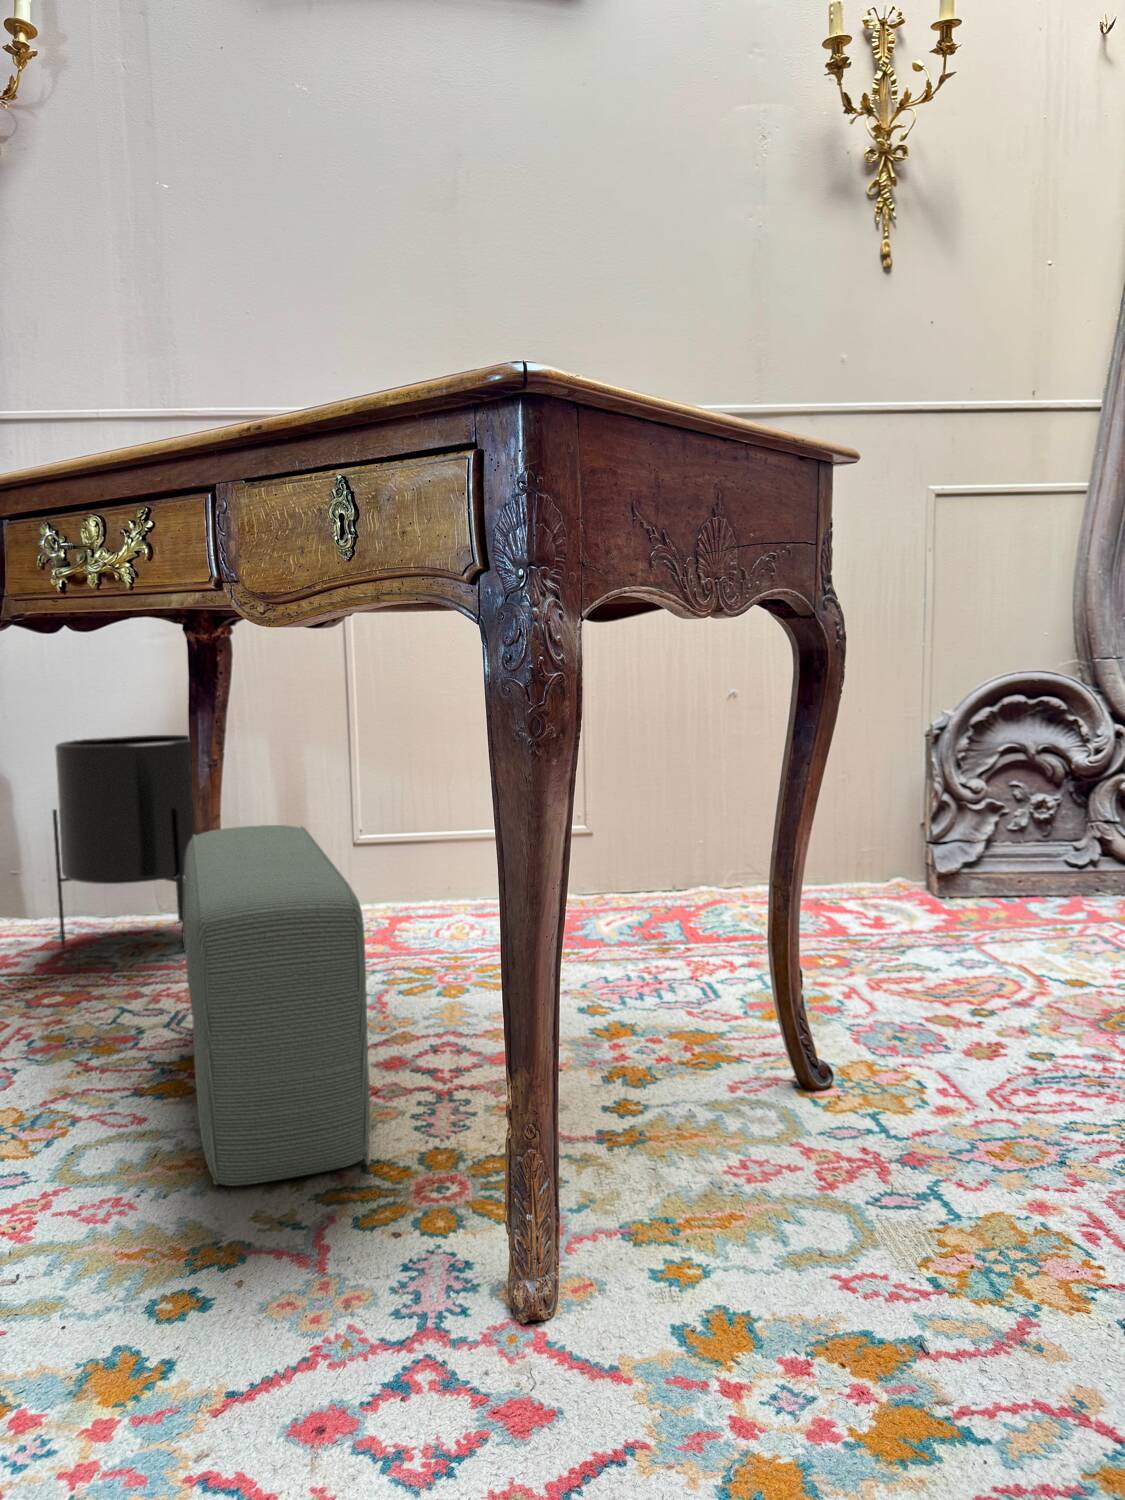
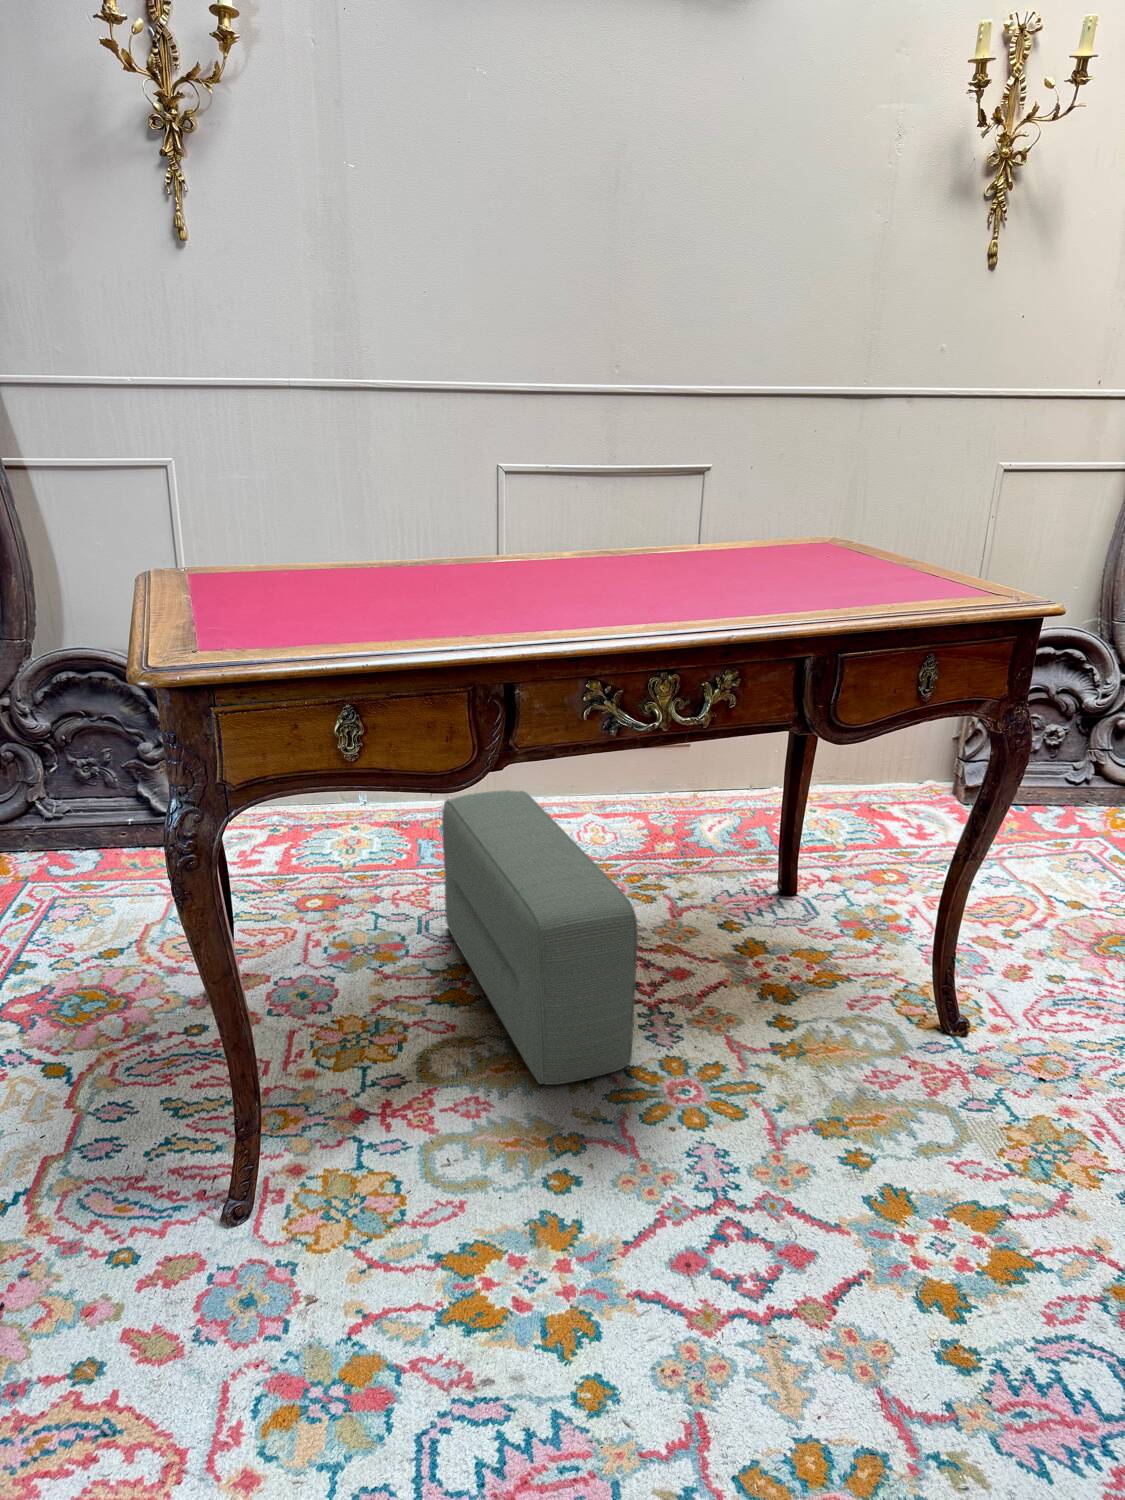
planter: present [53,735,195,950] -> none [280,663,402,844]

